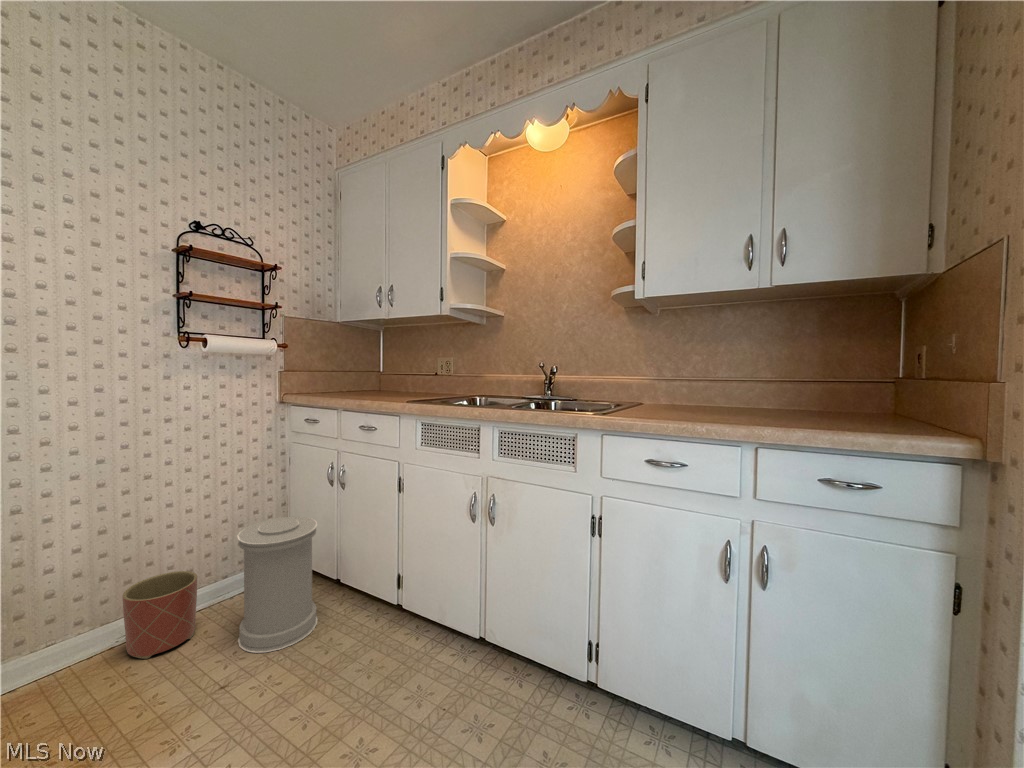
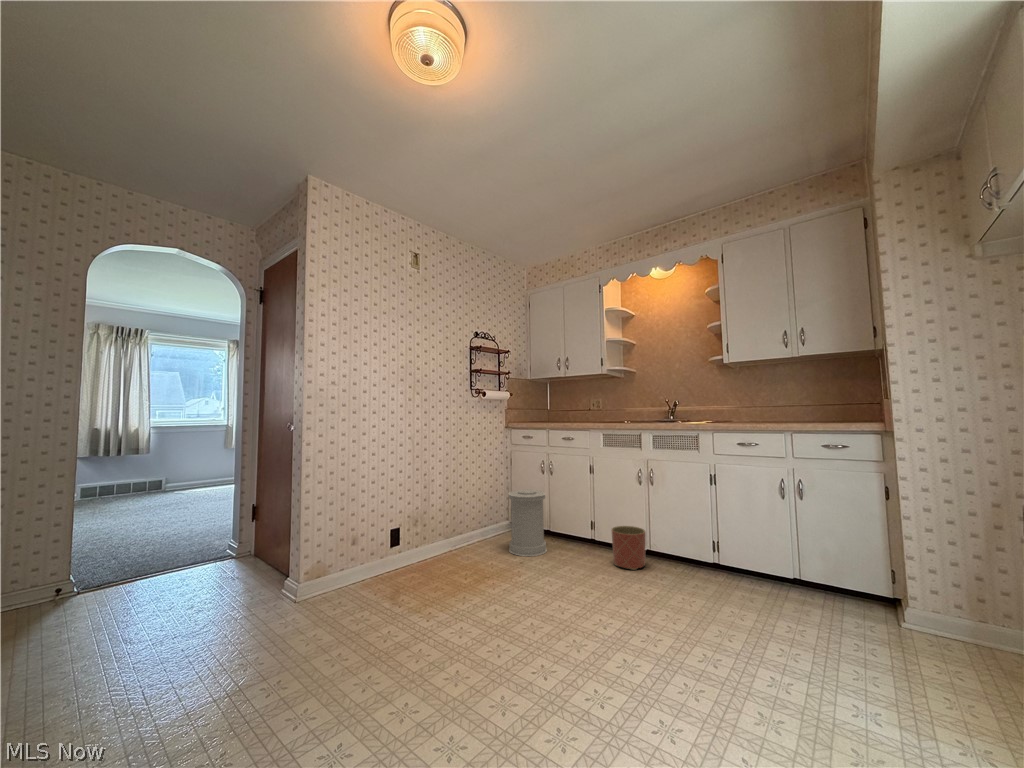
planter: present [122,571,197,659] -> present [612,526,646,570]

